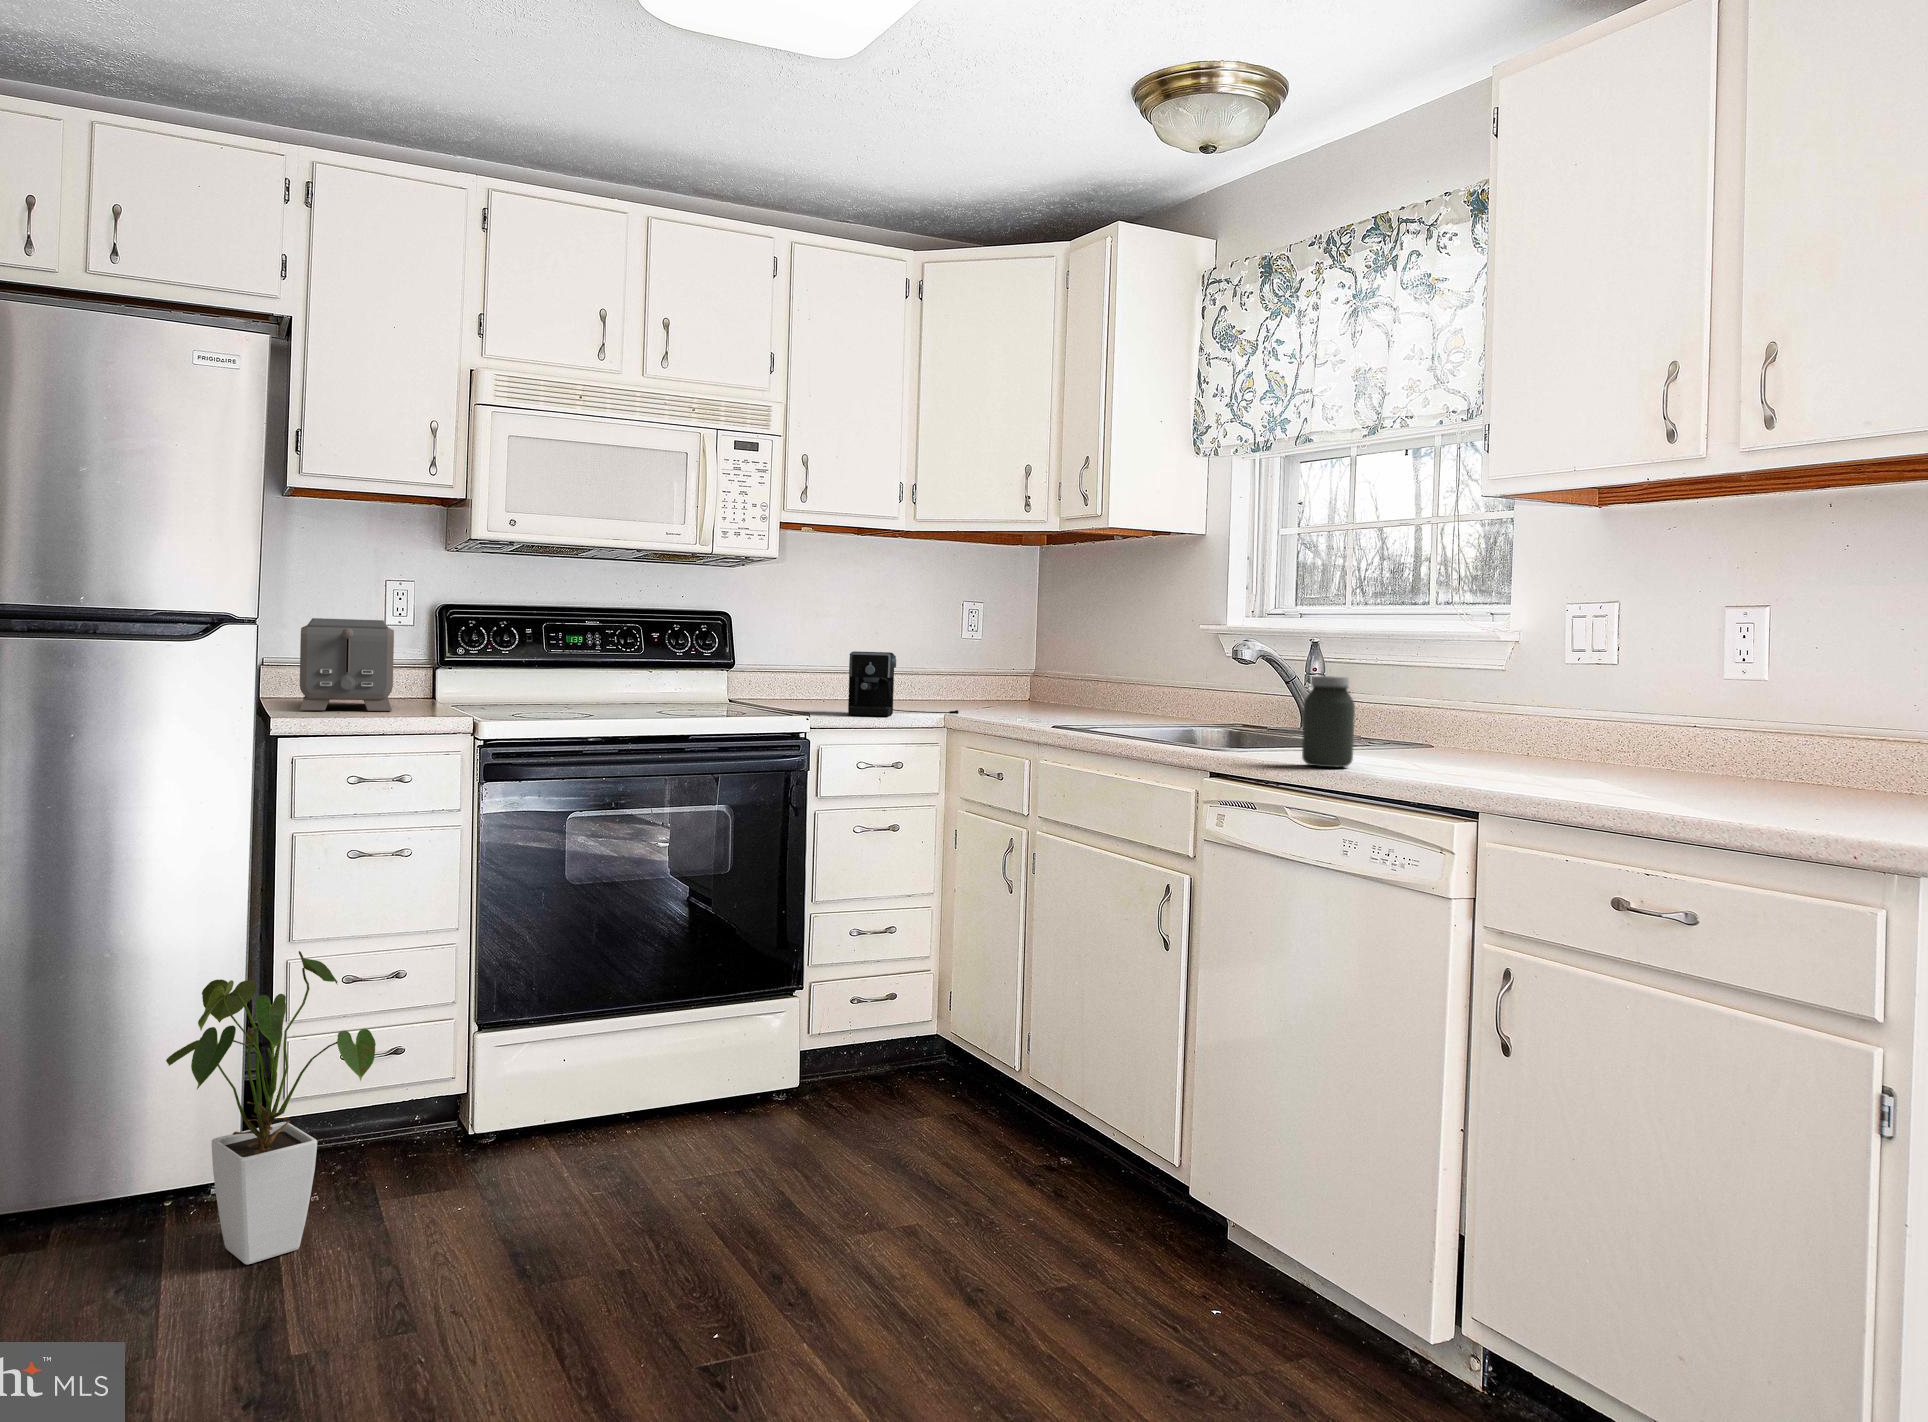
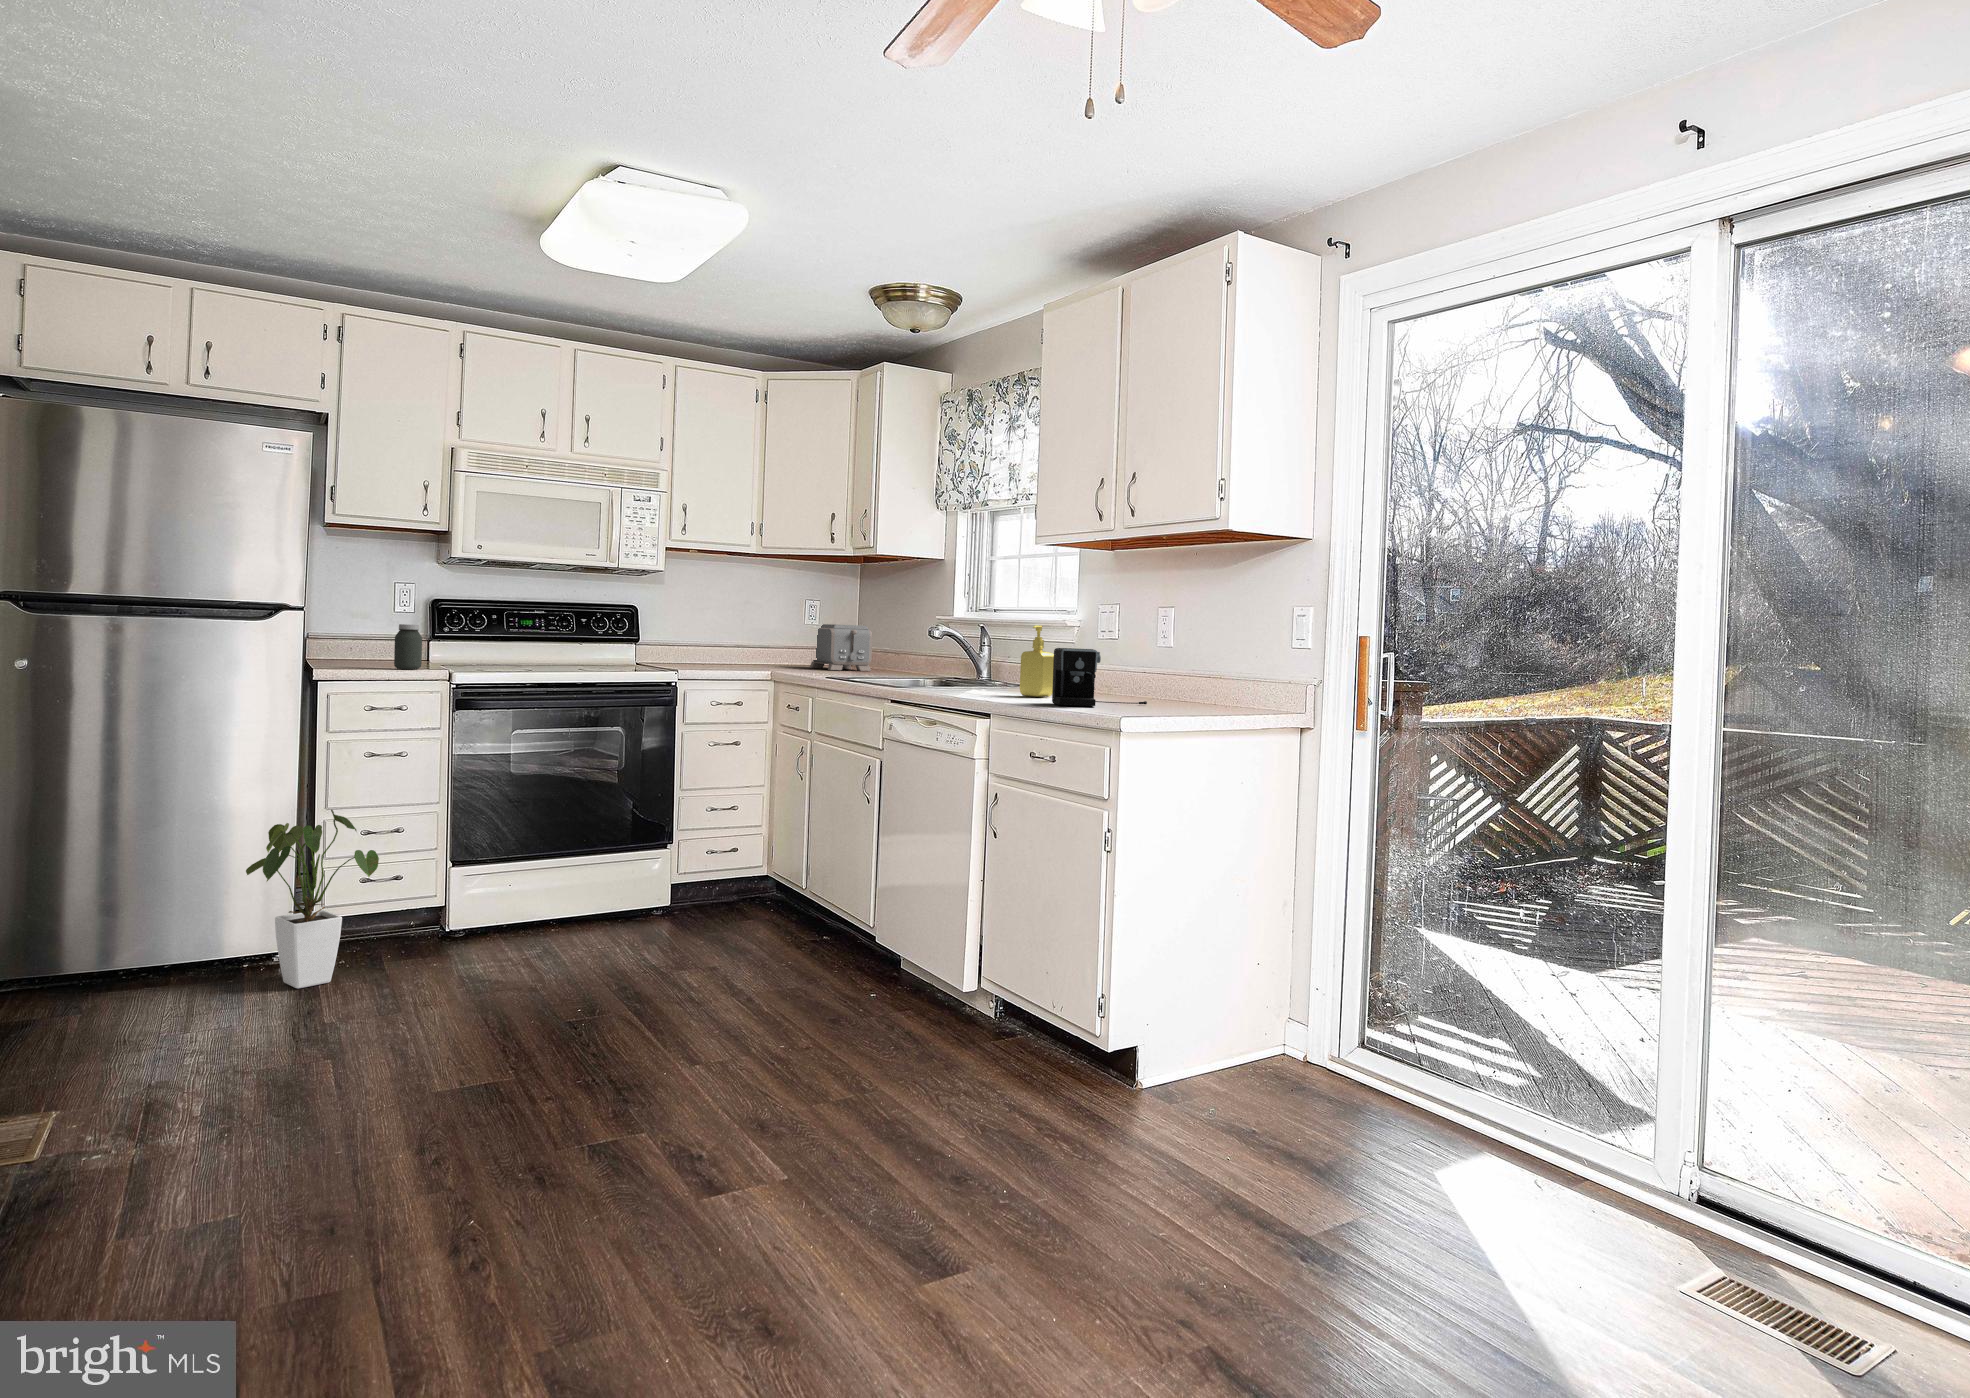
toaster: present [299,618,394,711] -> present [810,624,872,671]
soap dispenser: none [1462,640,1532,769] -> present [1020,625,1054,697]
coffee maker: present [848,651,959,716] -> present [1052,648,1147,706]
jar: present [1302,676,1355,767] -> present [394,624,422,669]

